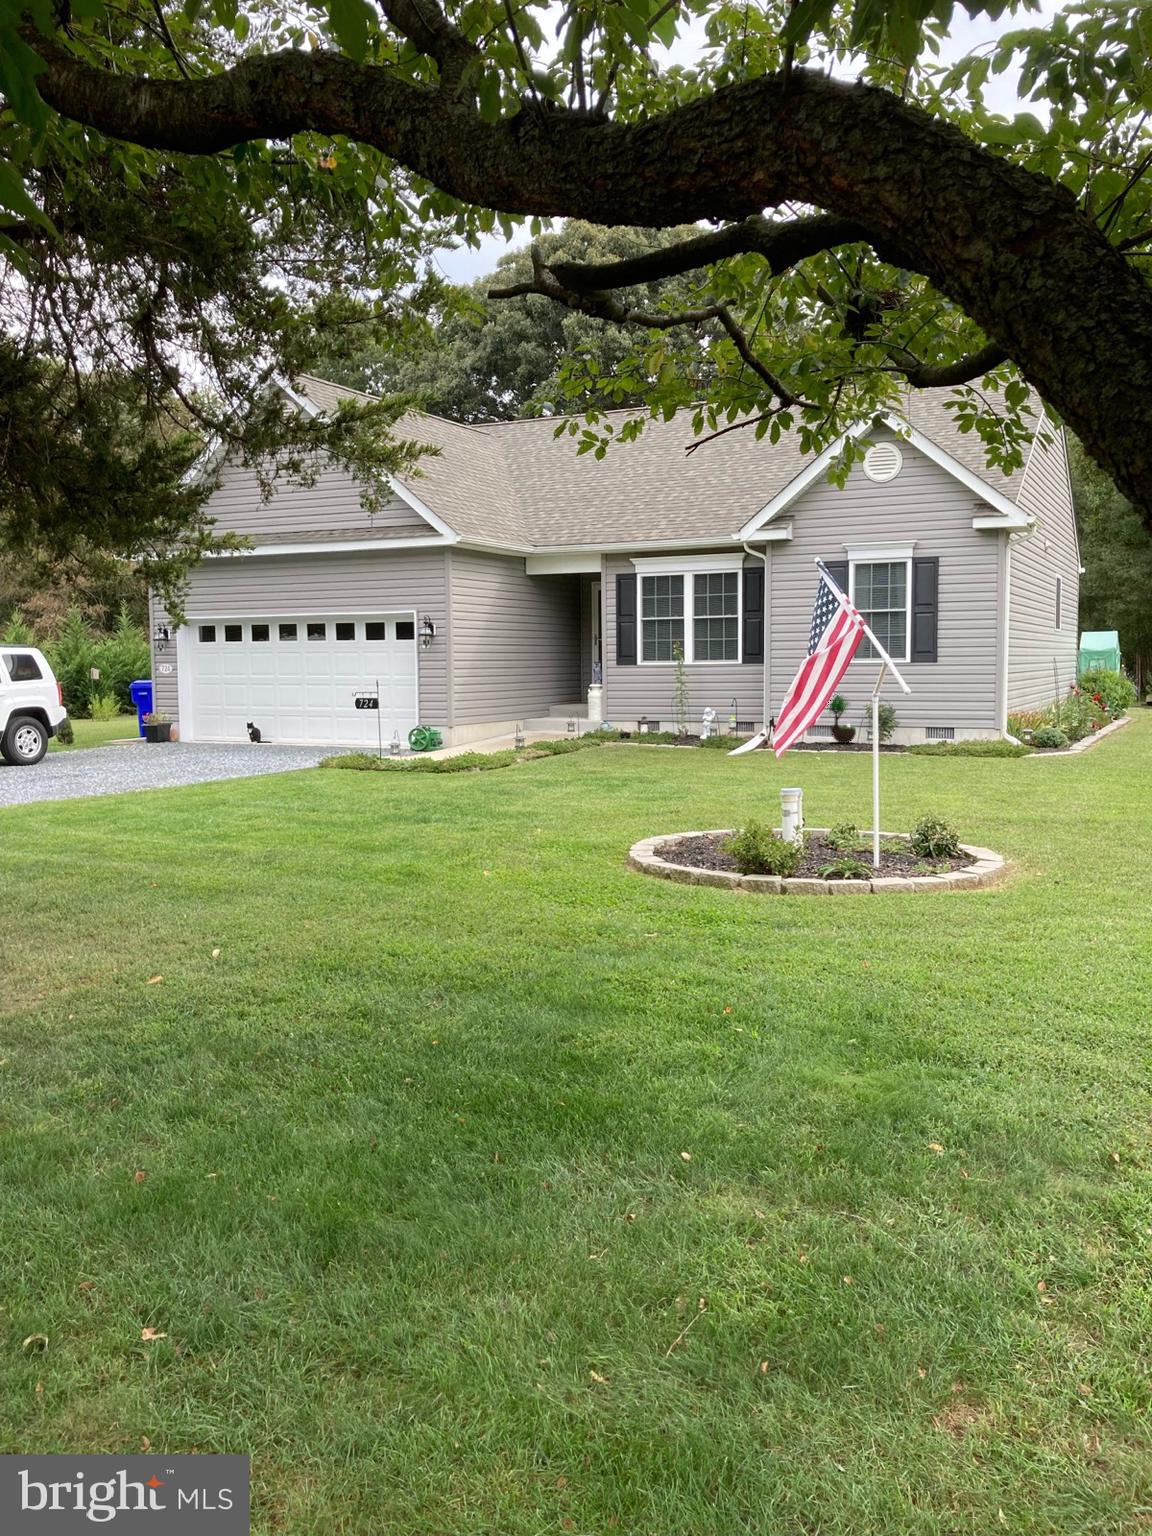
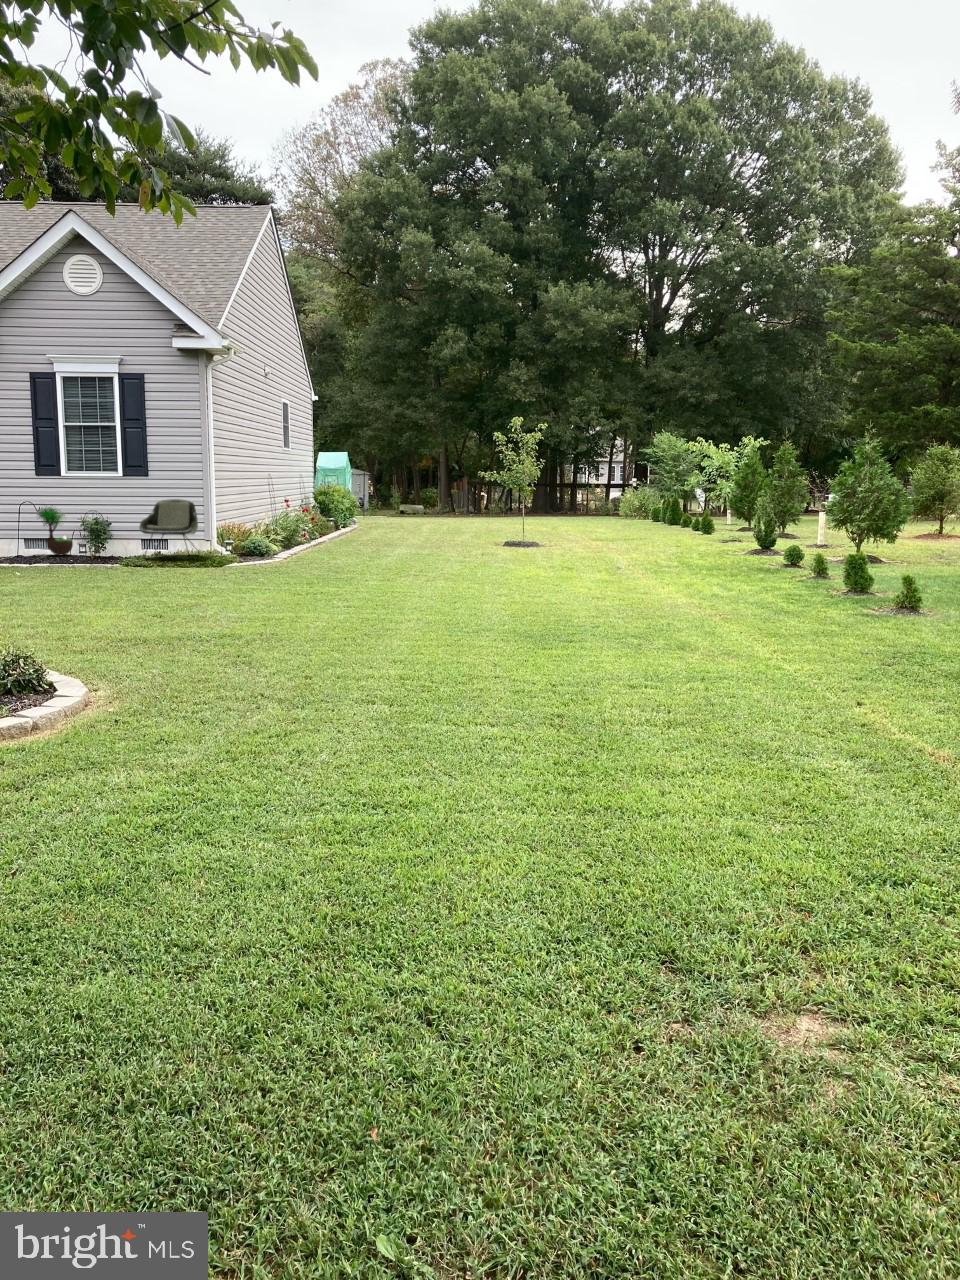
lounge chair: none [931,685,992,750] -> present [140,499,199,560]

